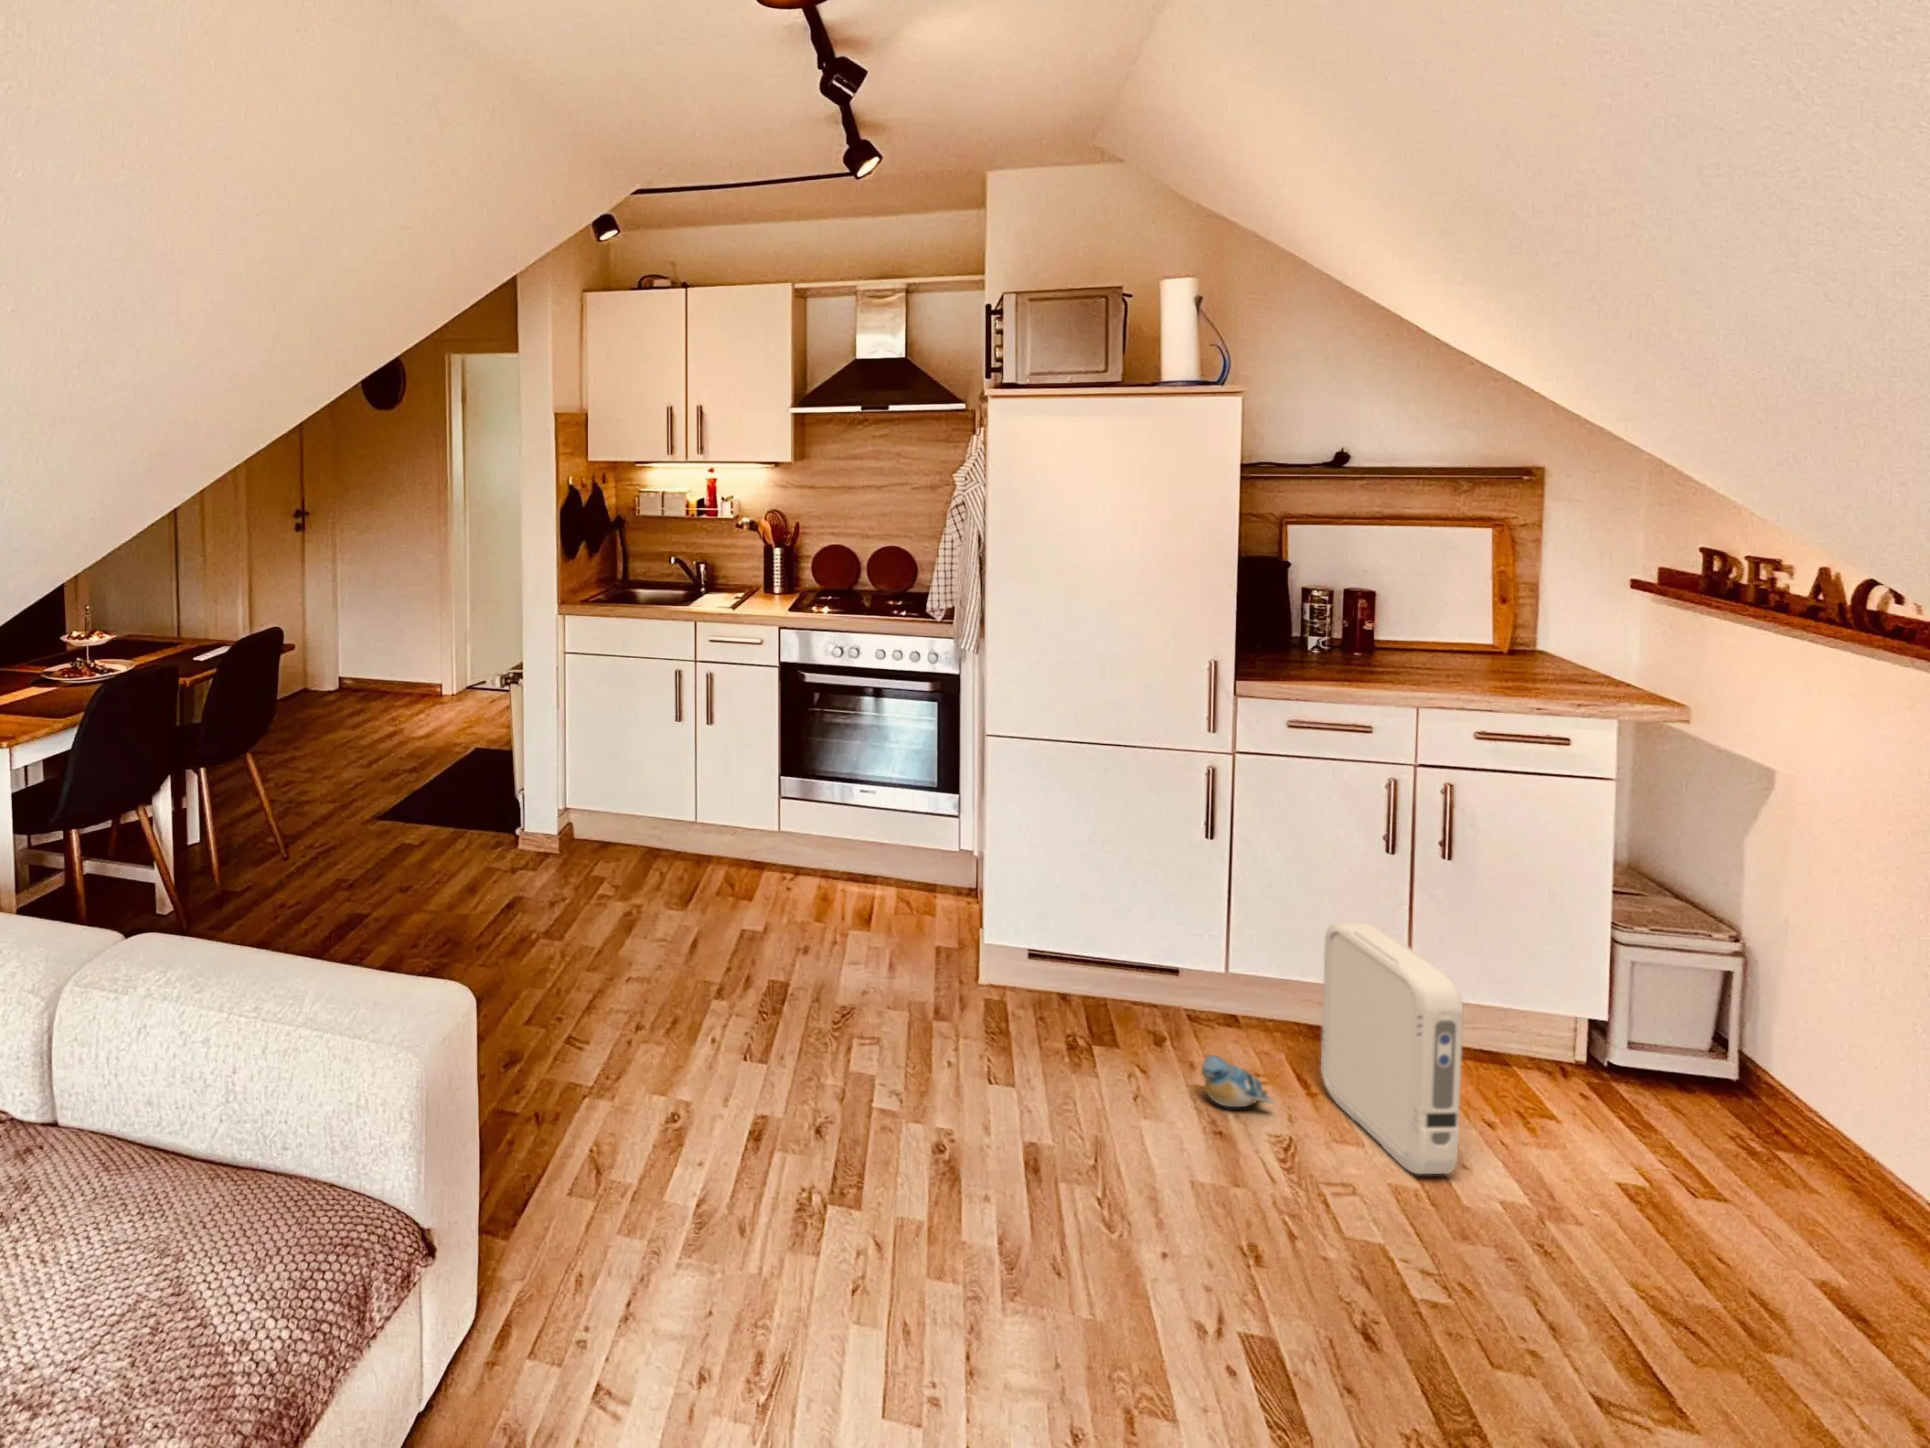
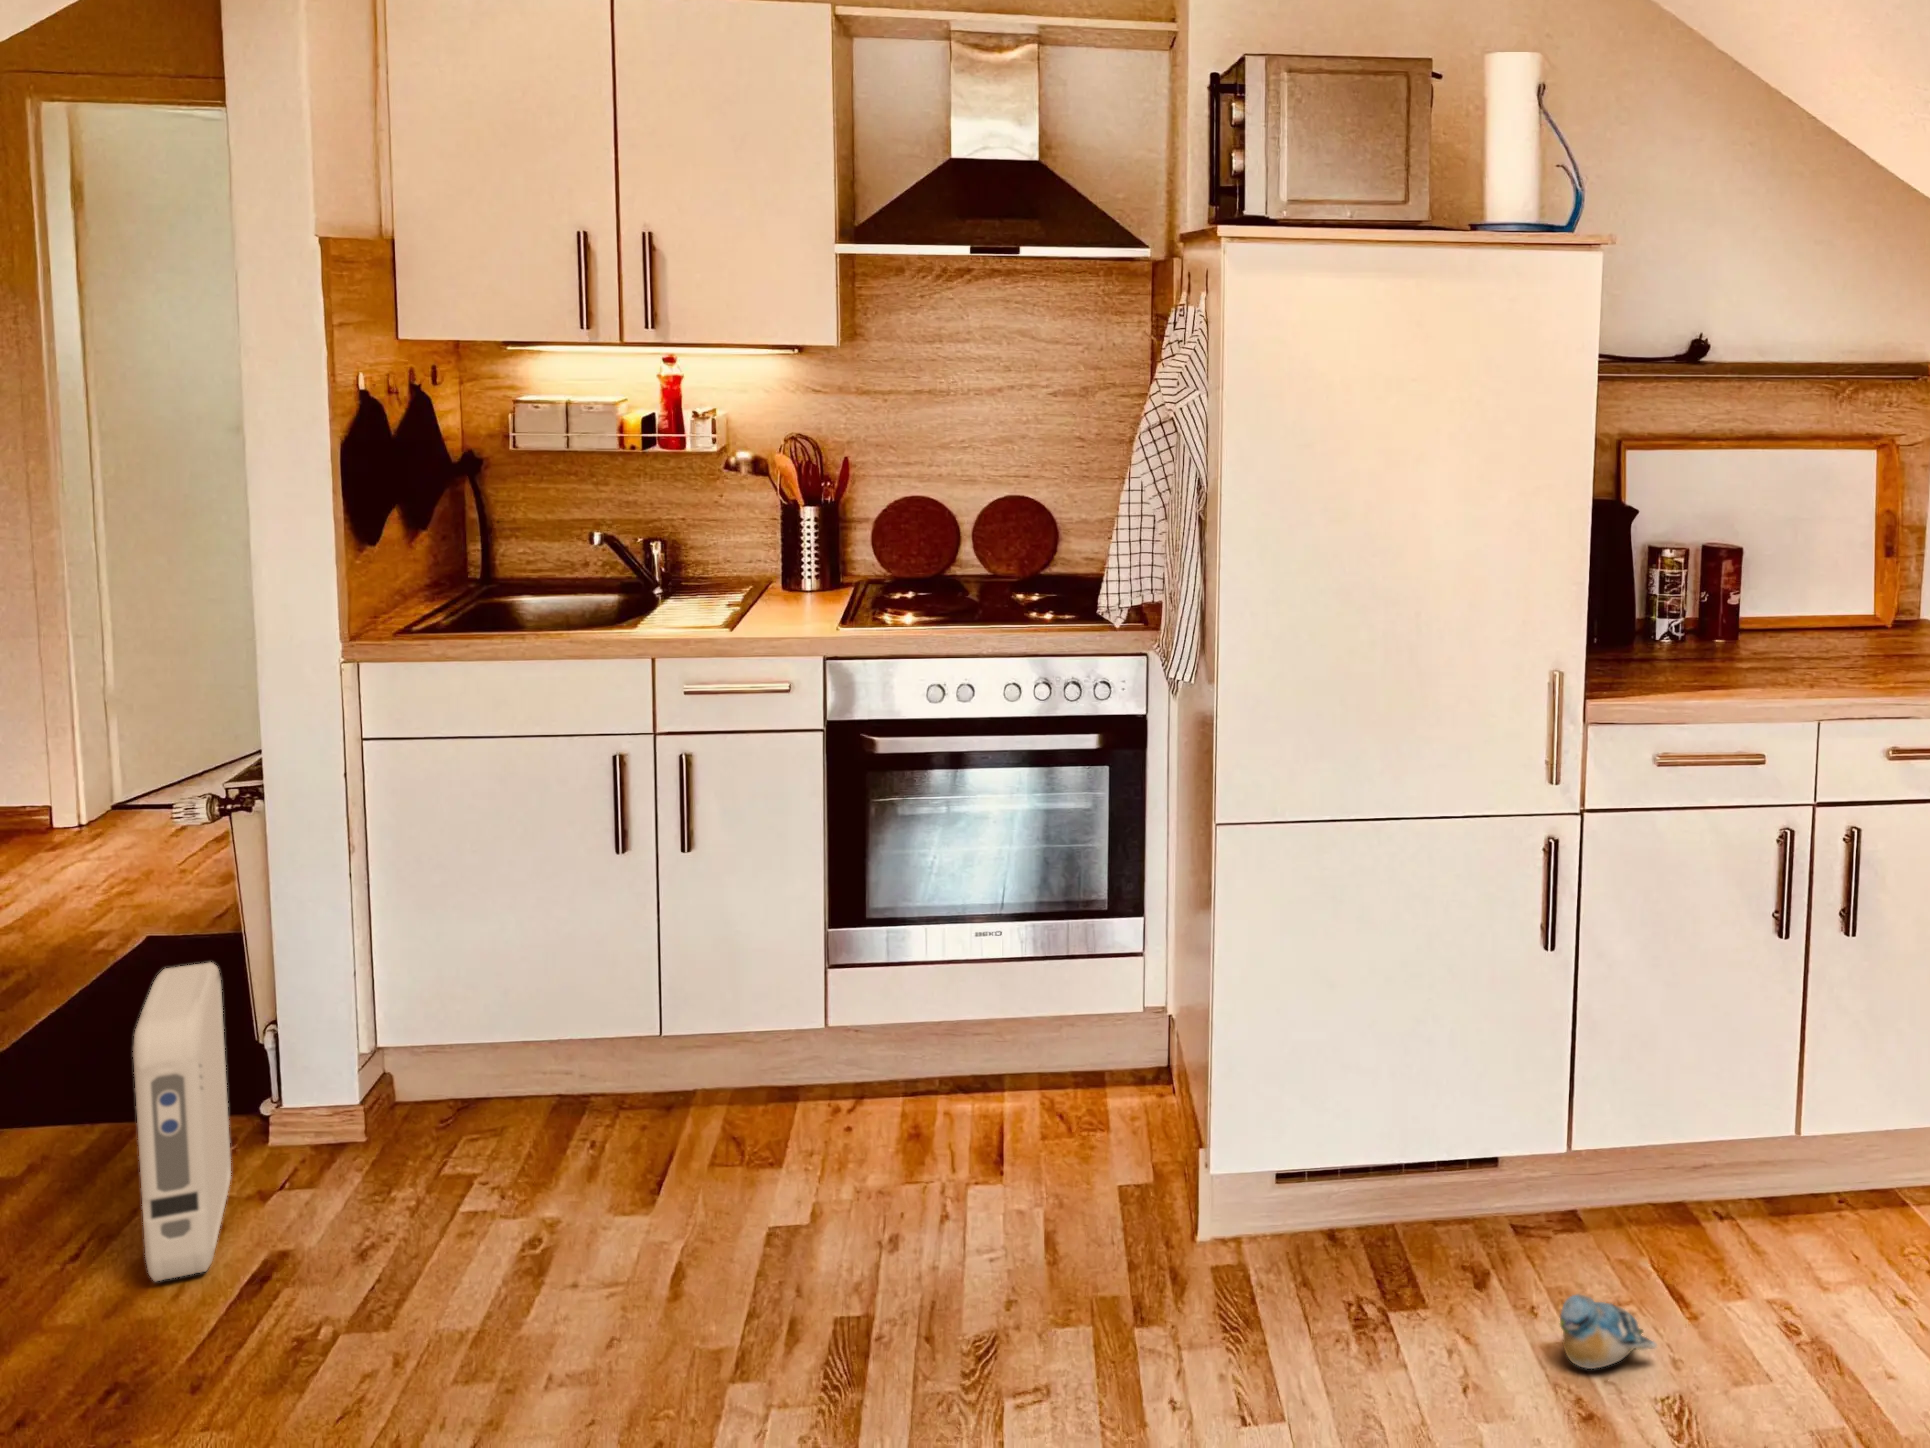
air purifier: present [1321,922,1463,1174] -> present [133,963,231,1281]

